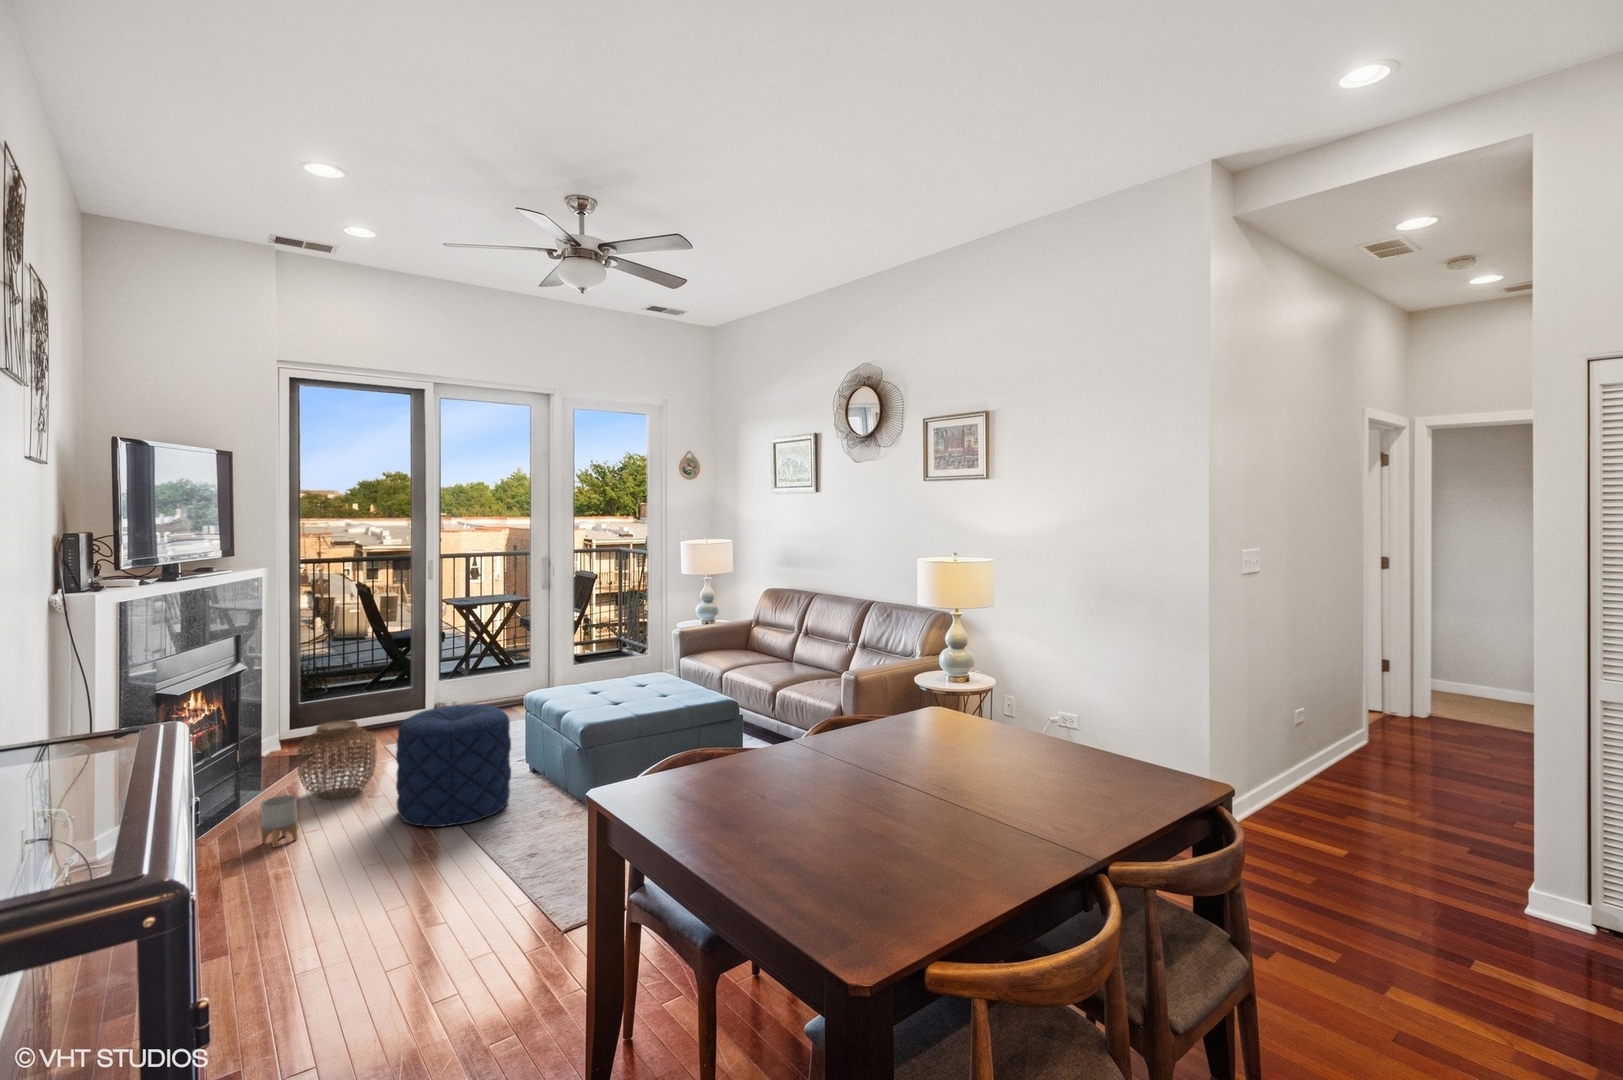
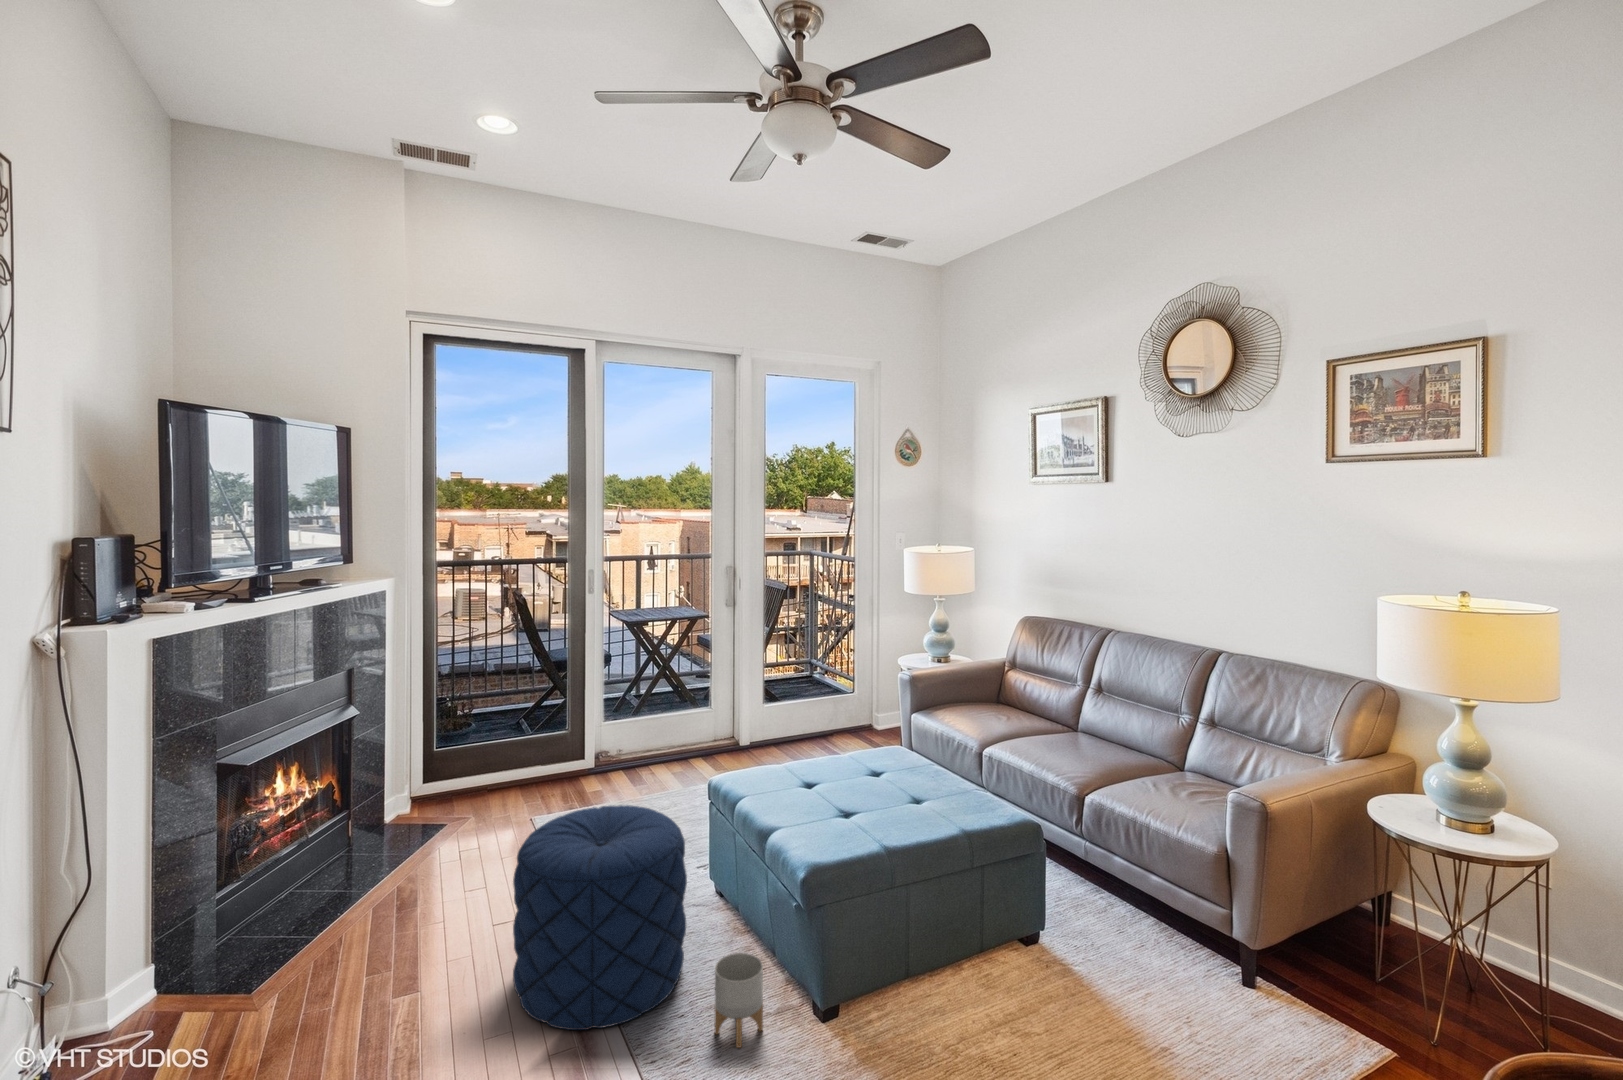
woven basket: present [298,720,376,800] -> none [391,808,500,932]
planter: present [261,795,298,847] -> present [715,953,763,1048]

